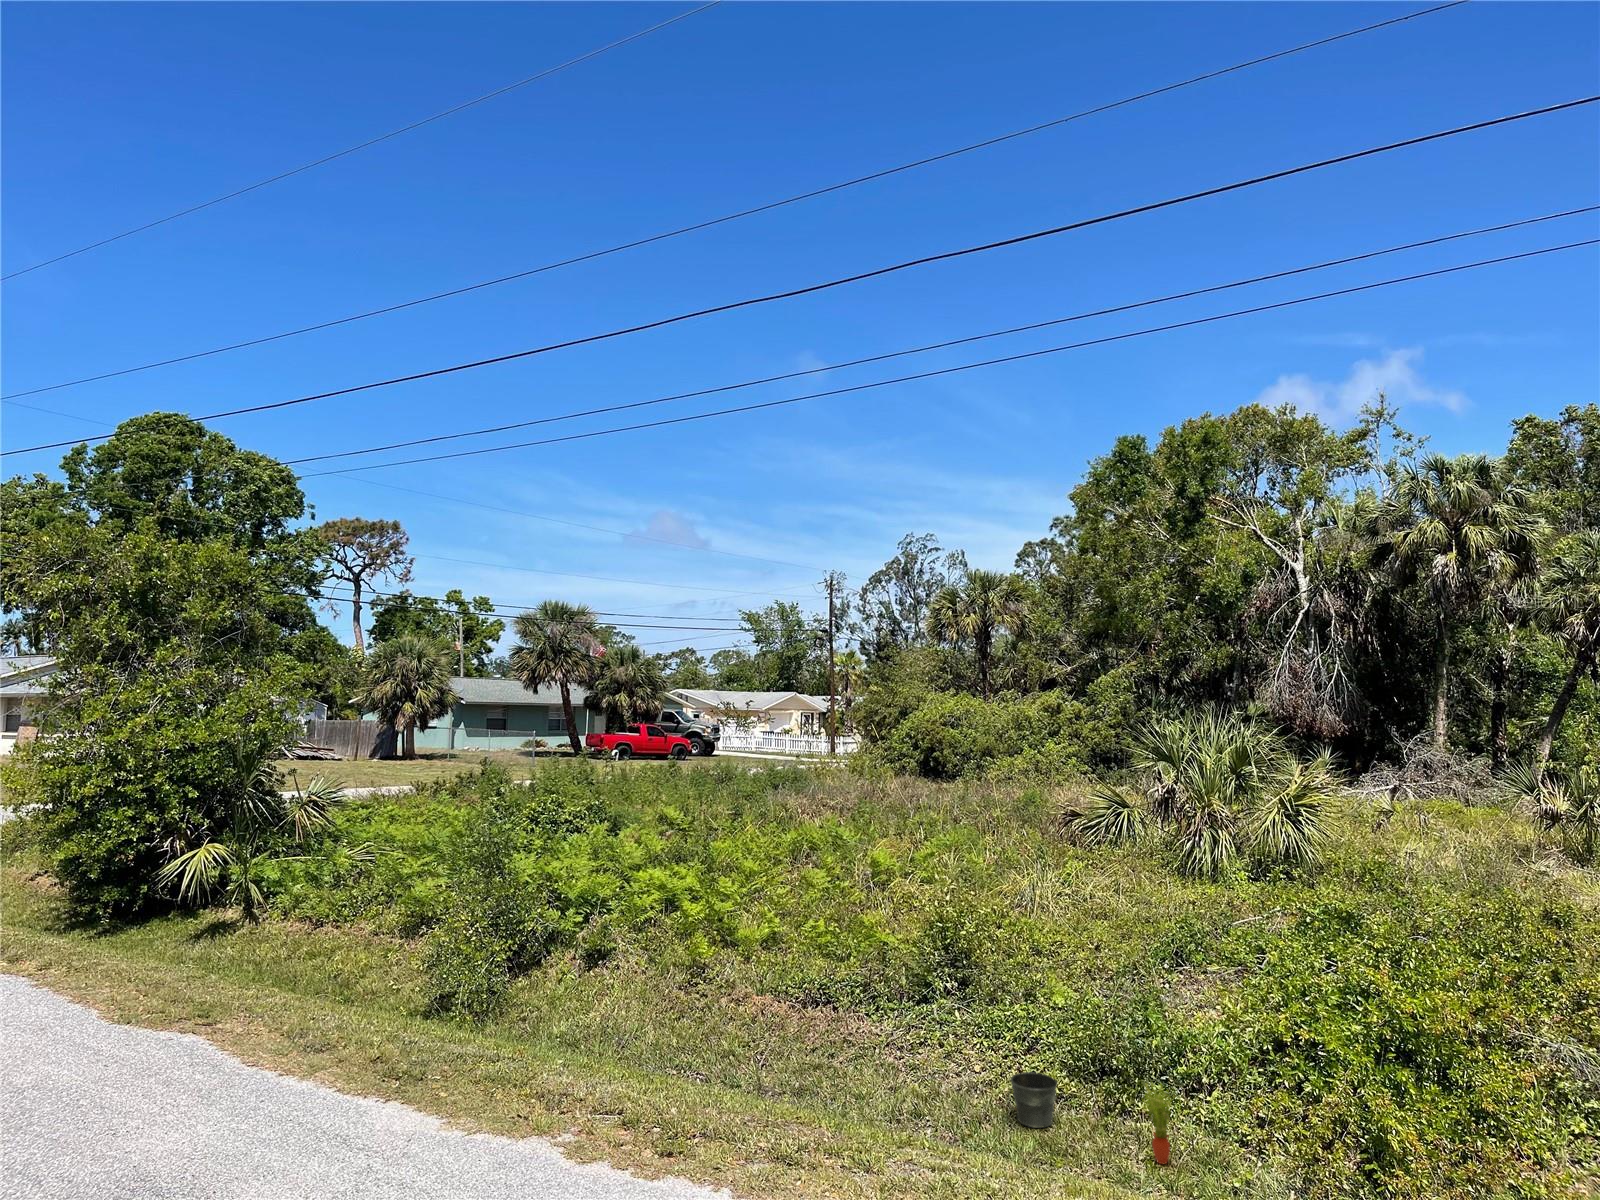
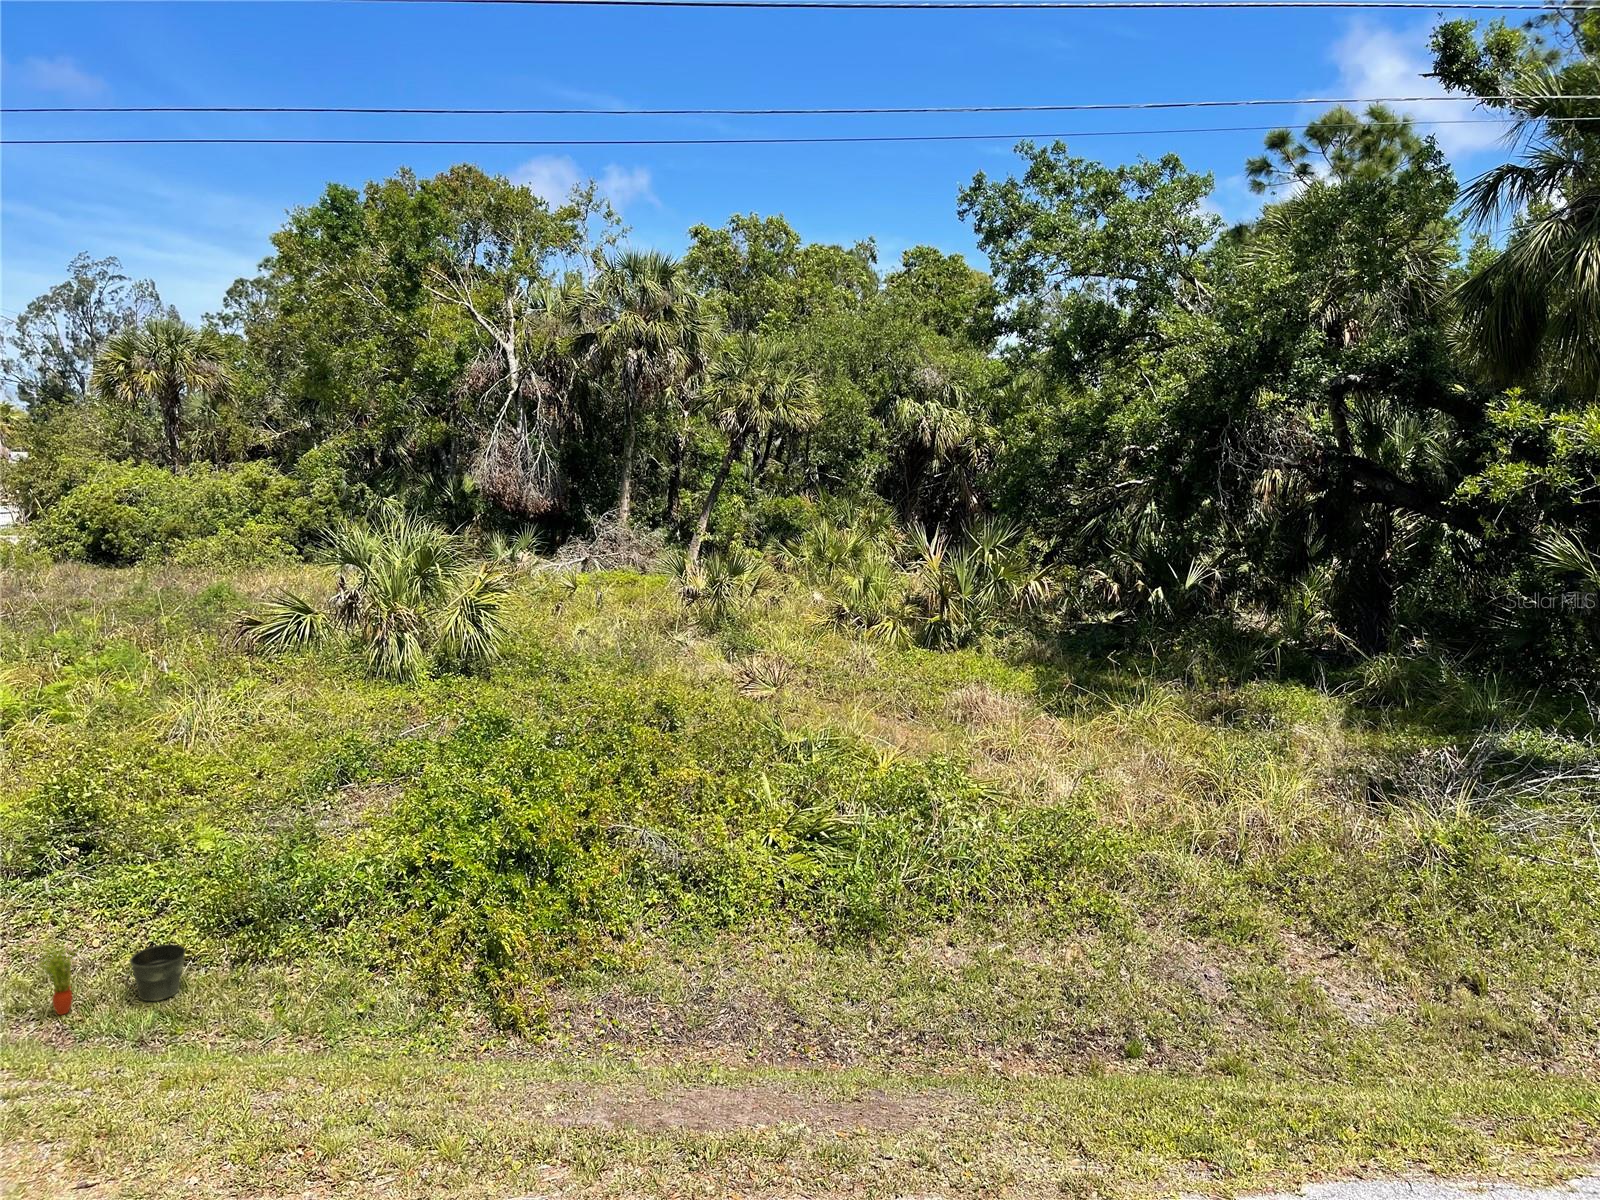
potted plant: present [1142,1082,1174,1164] -> present [40,945,77,1015]

